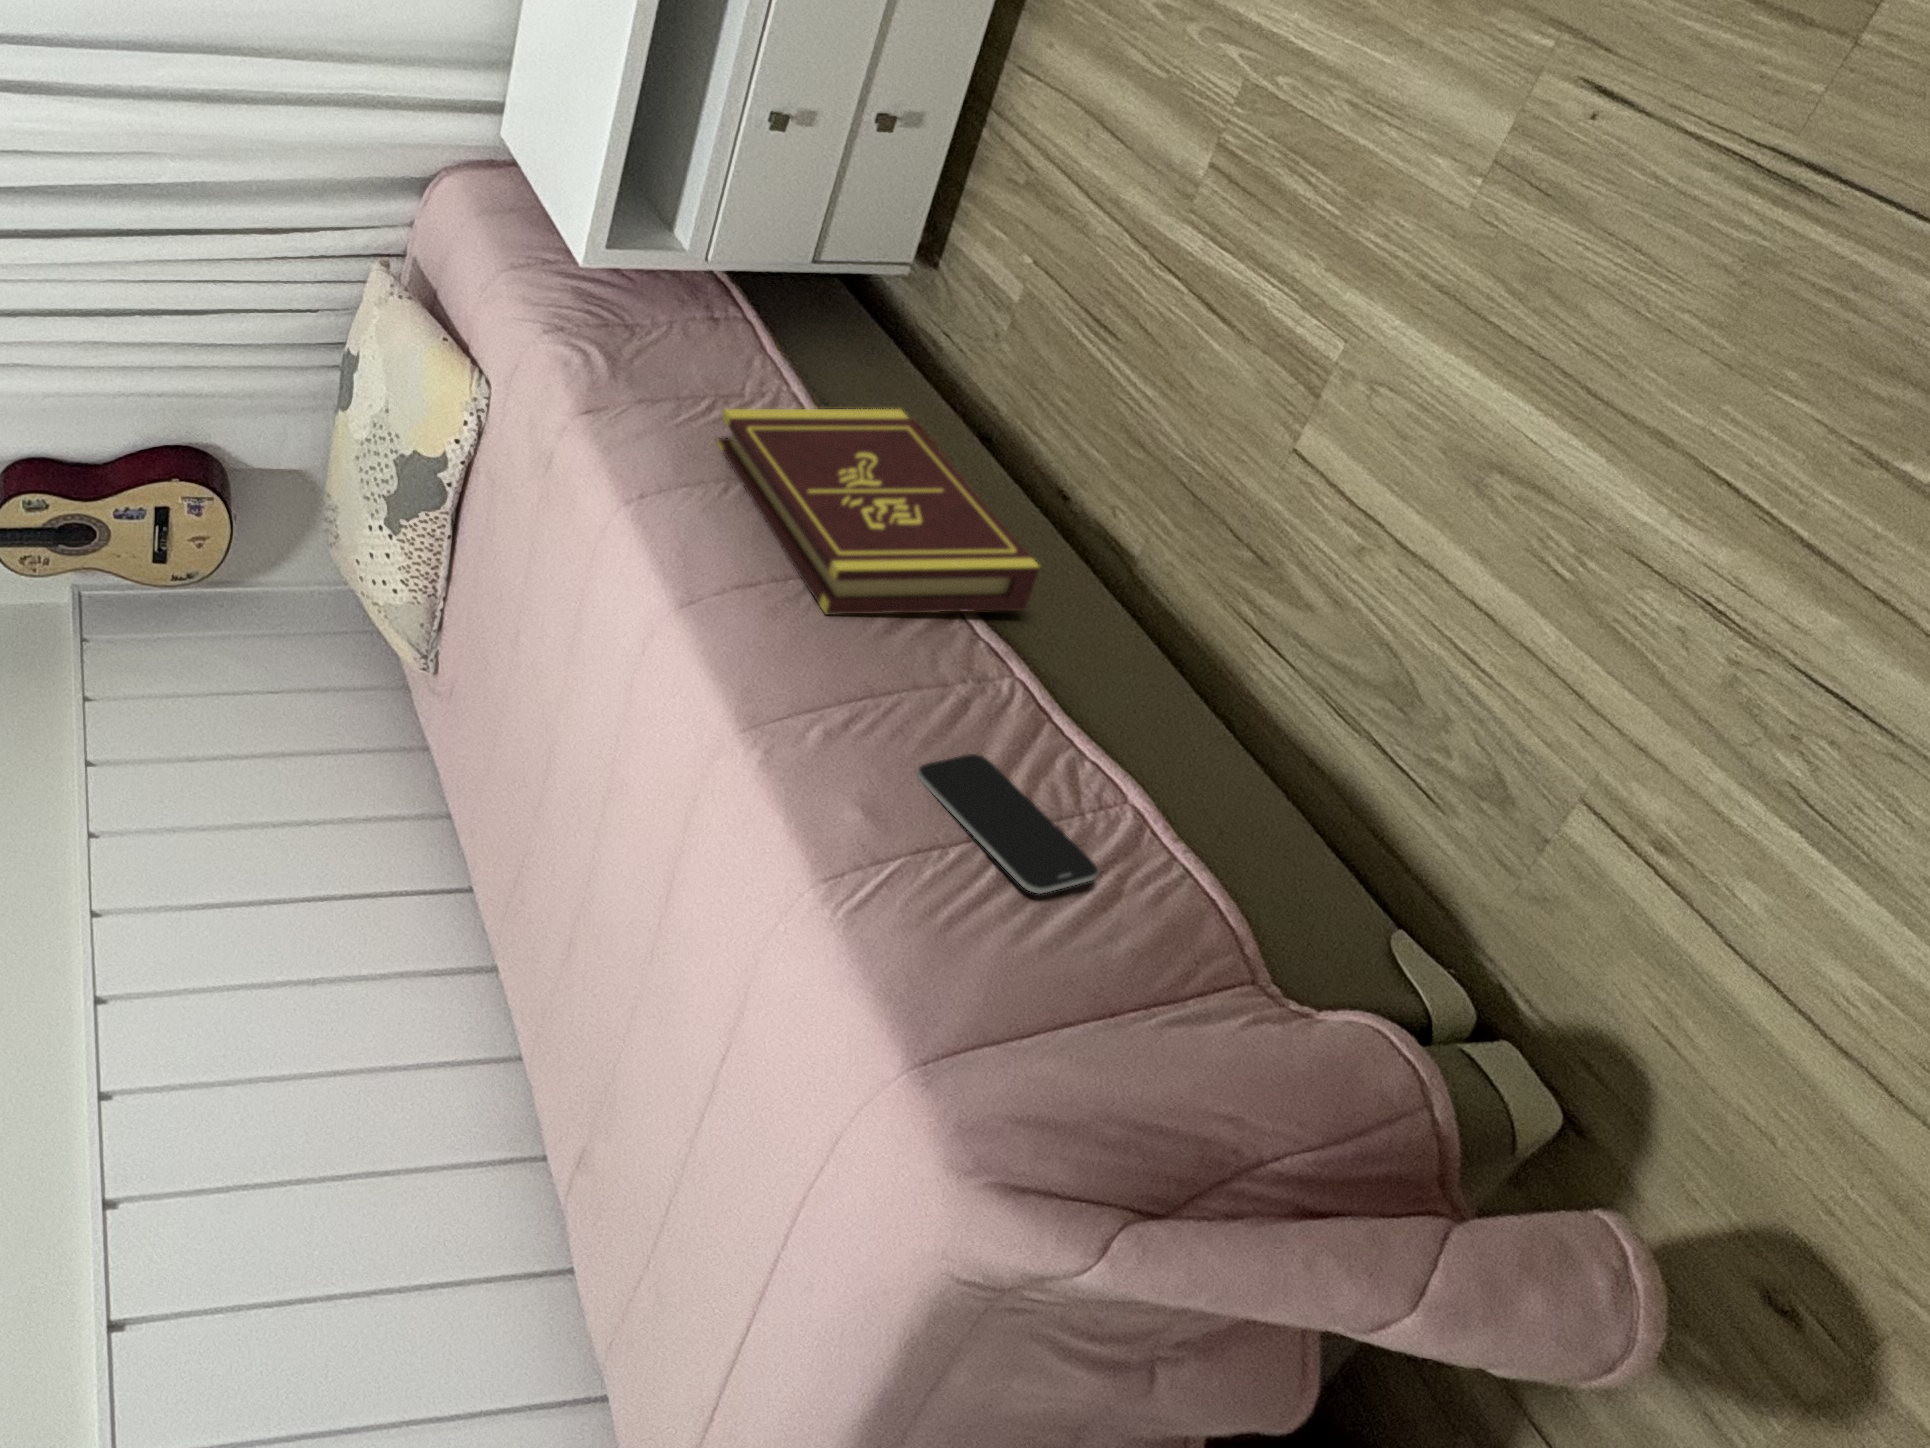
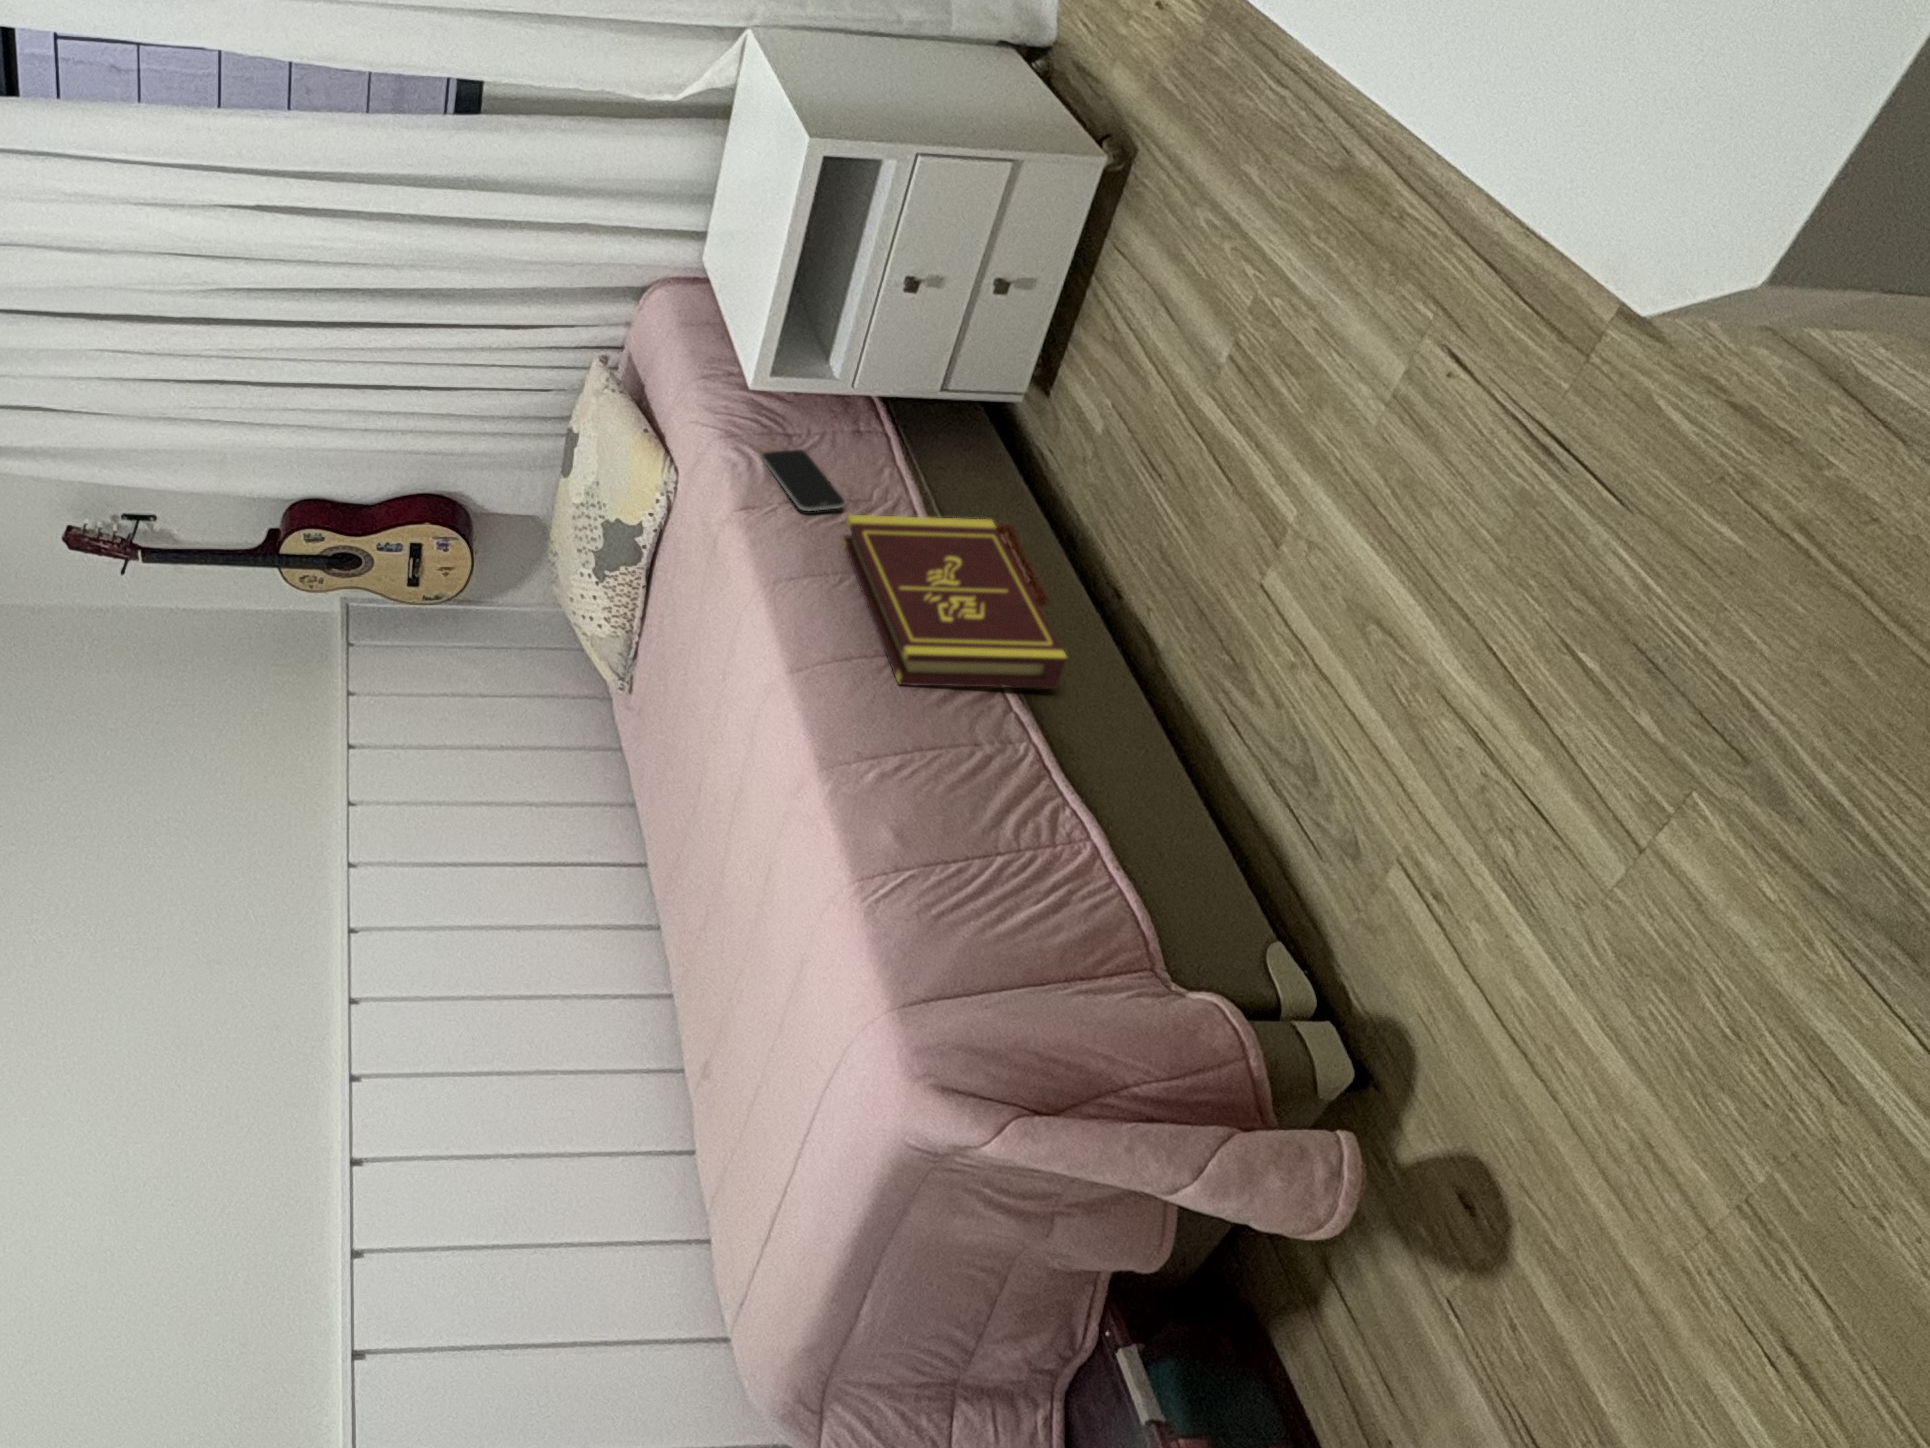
smartphone: present [917,754,1098,893] -> present [762,450,845,511]

